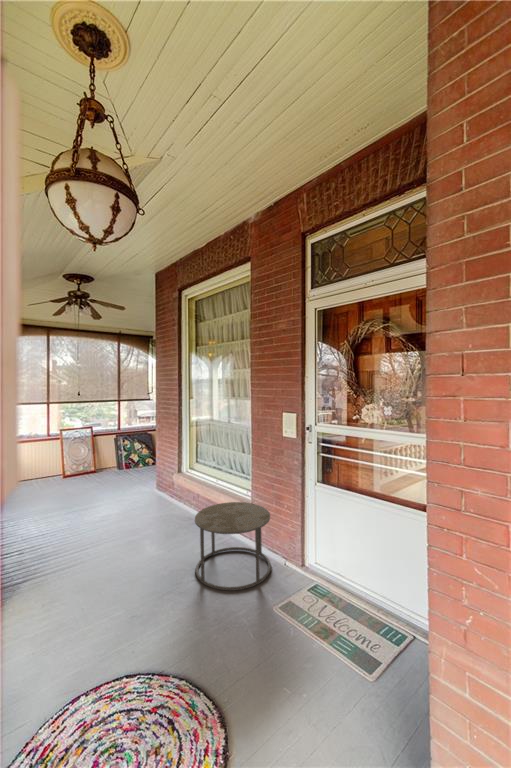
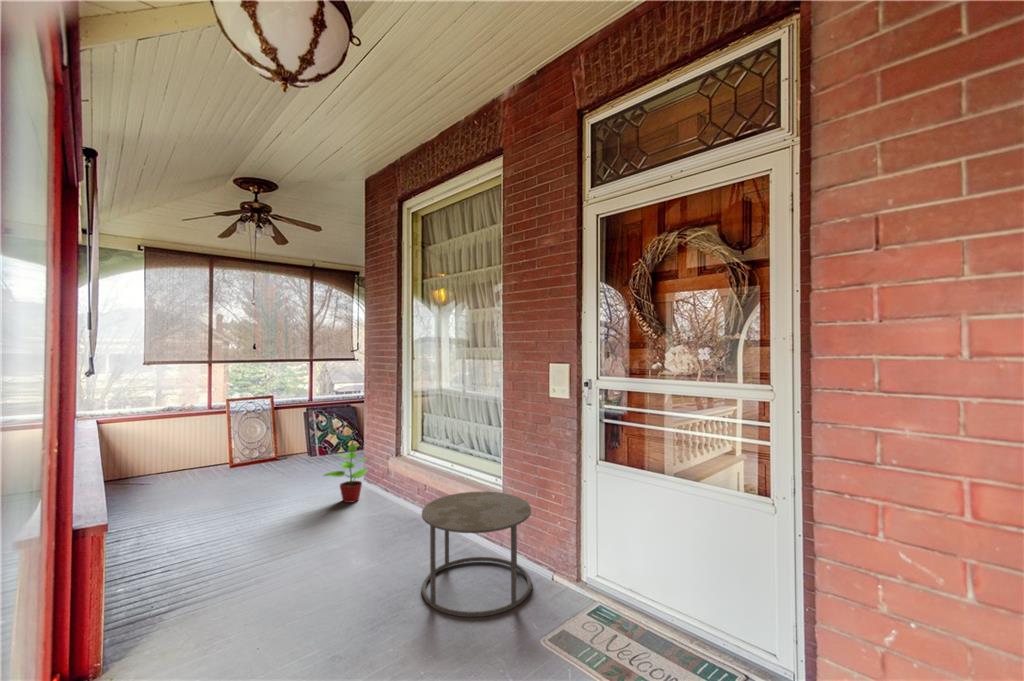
potted plant: none [128,463,162,506] -> present [324,444,370,503]

